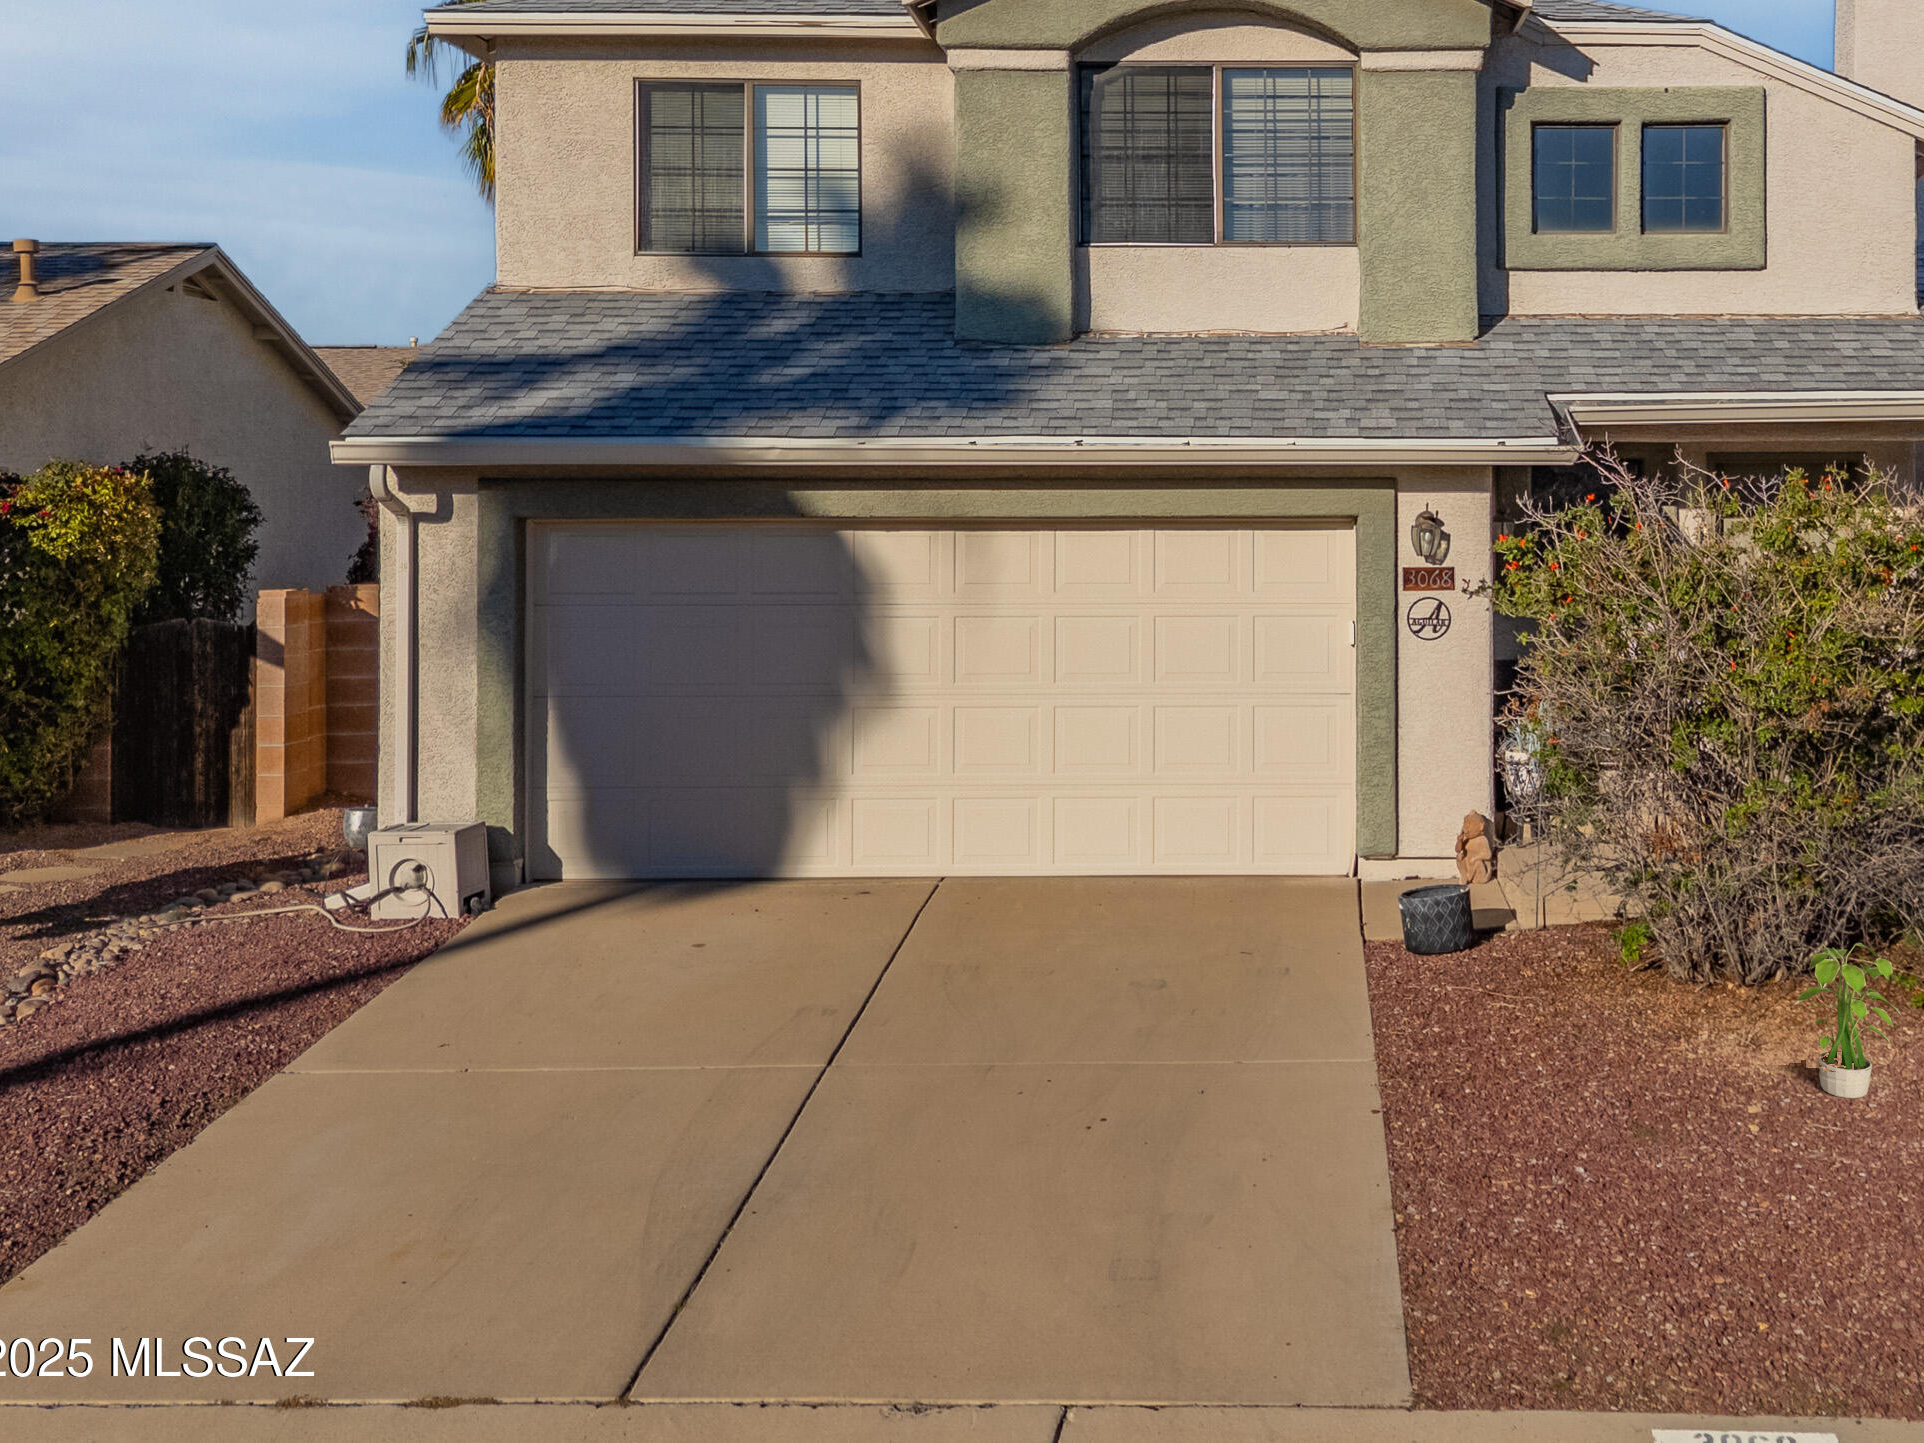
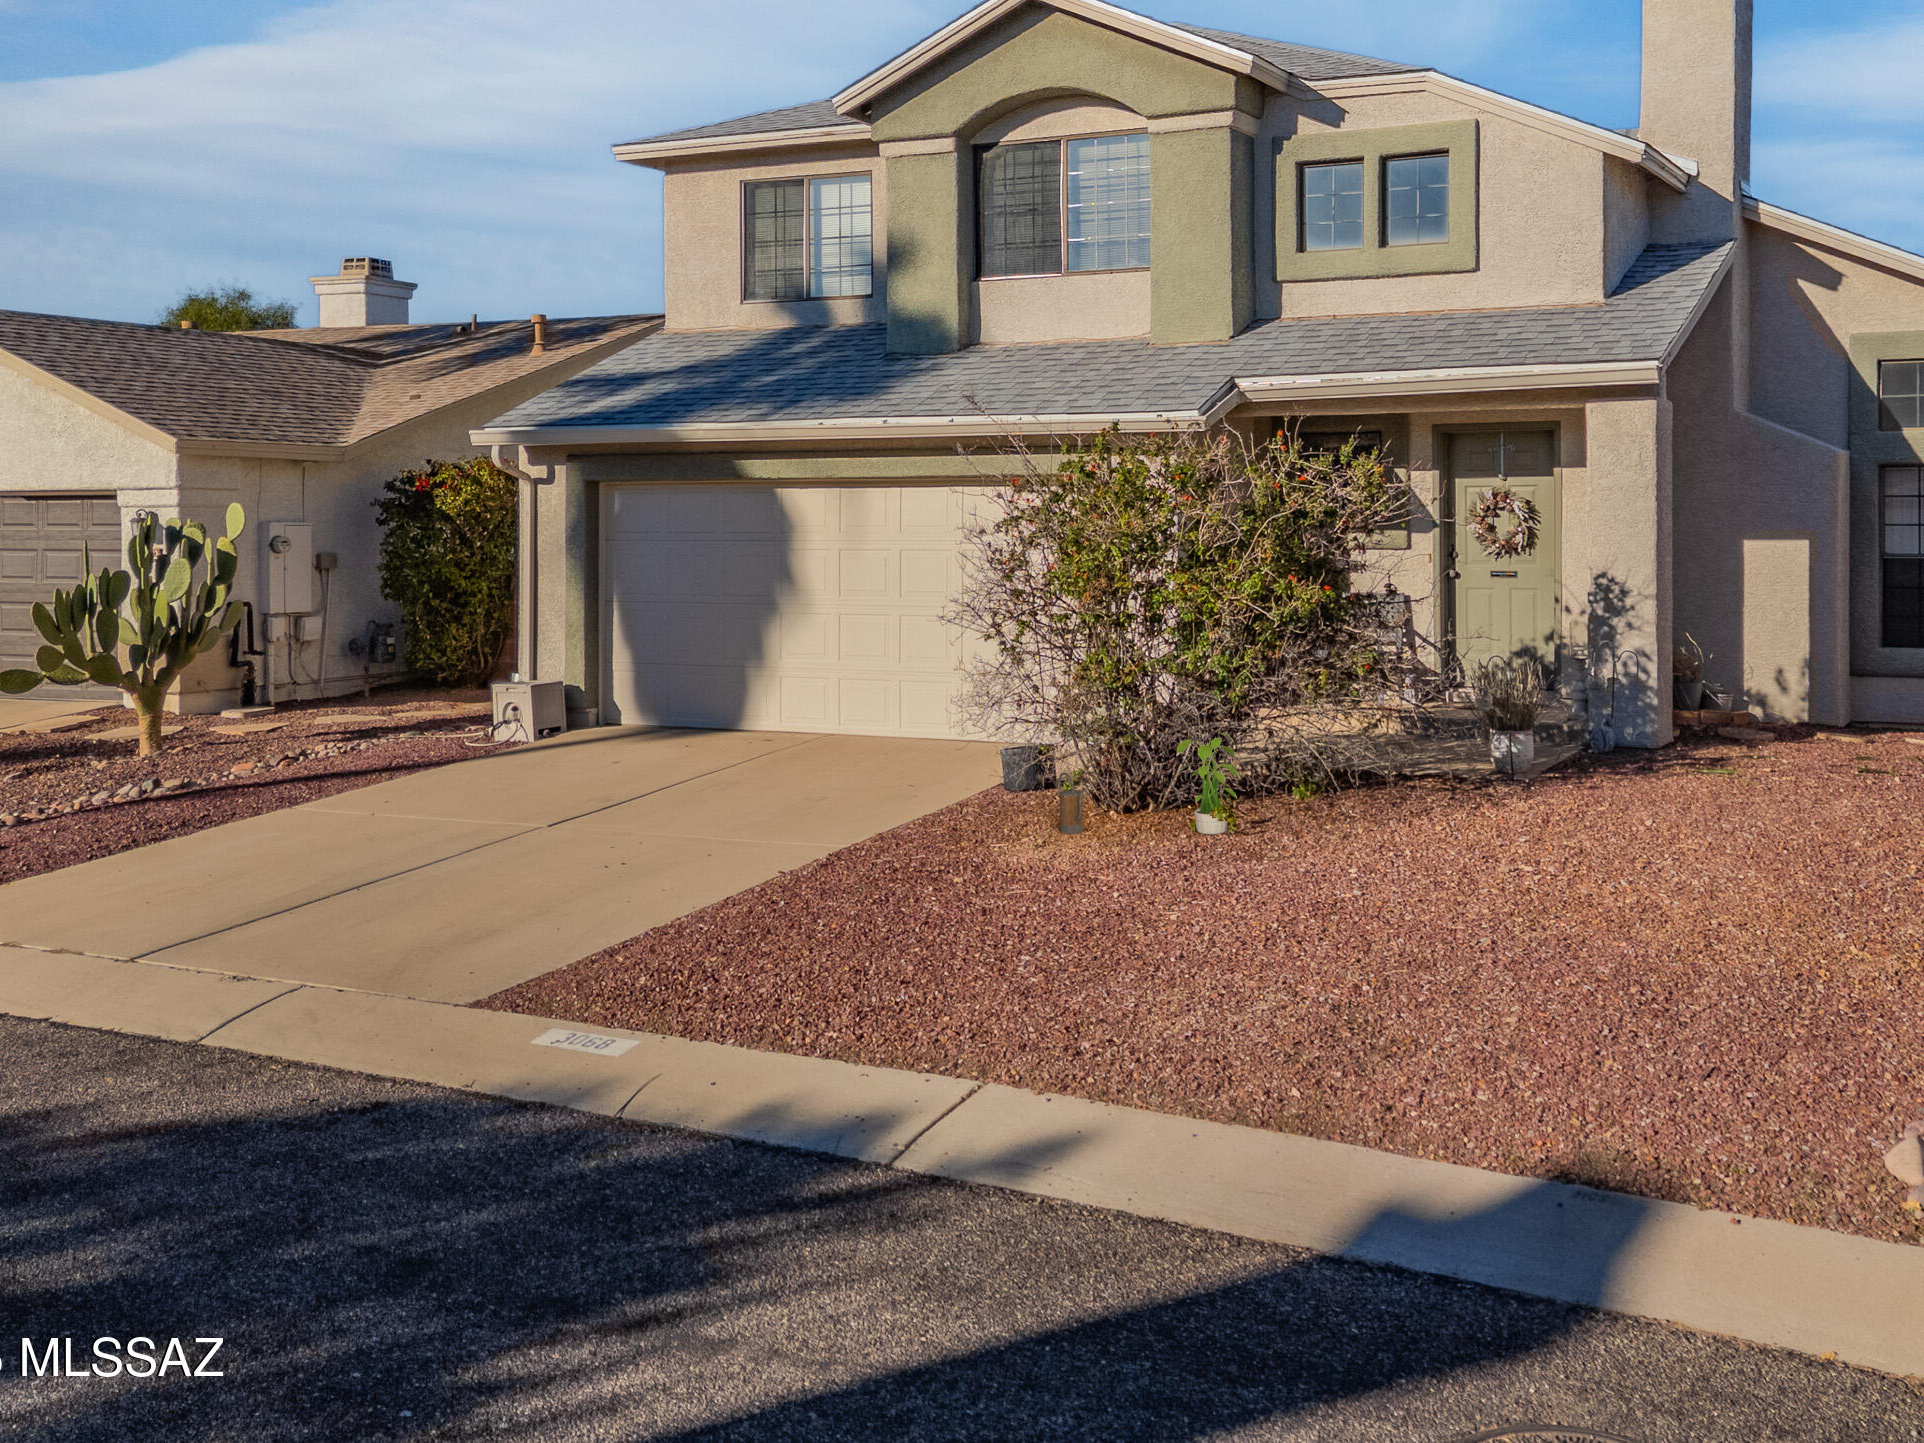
watering can: none [1616,1017,1691,1116] -> present [1058,772,1084,834]

